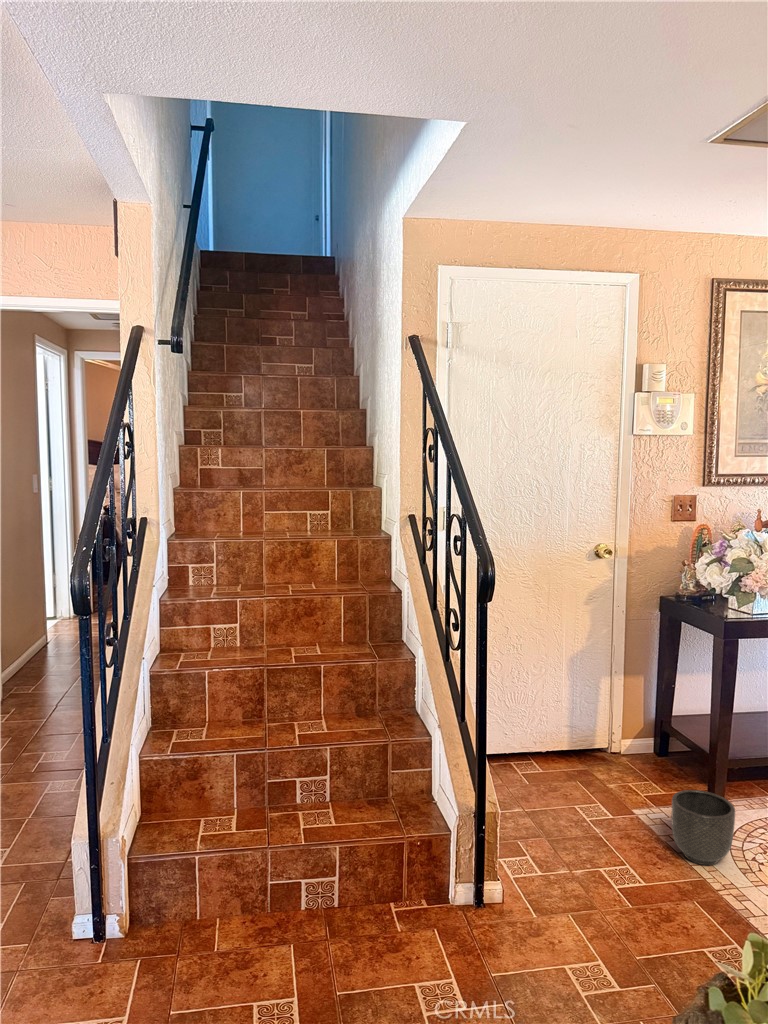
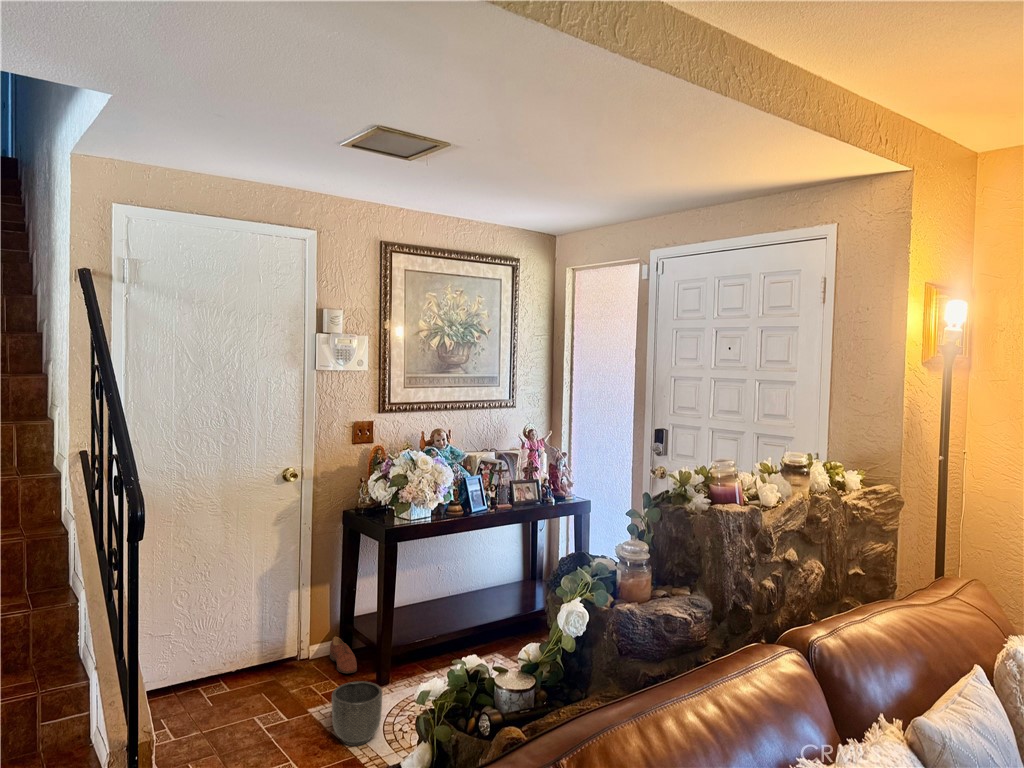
shoe: none [644,735,680,778] -> present [330,637,357,673]

